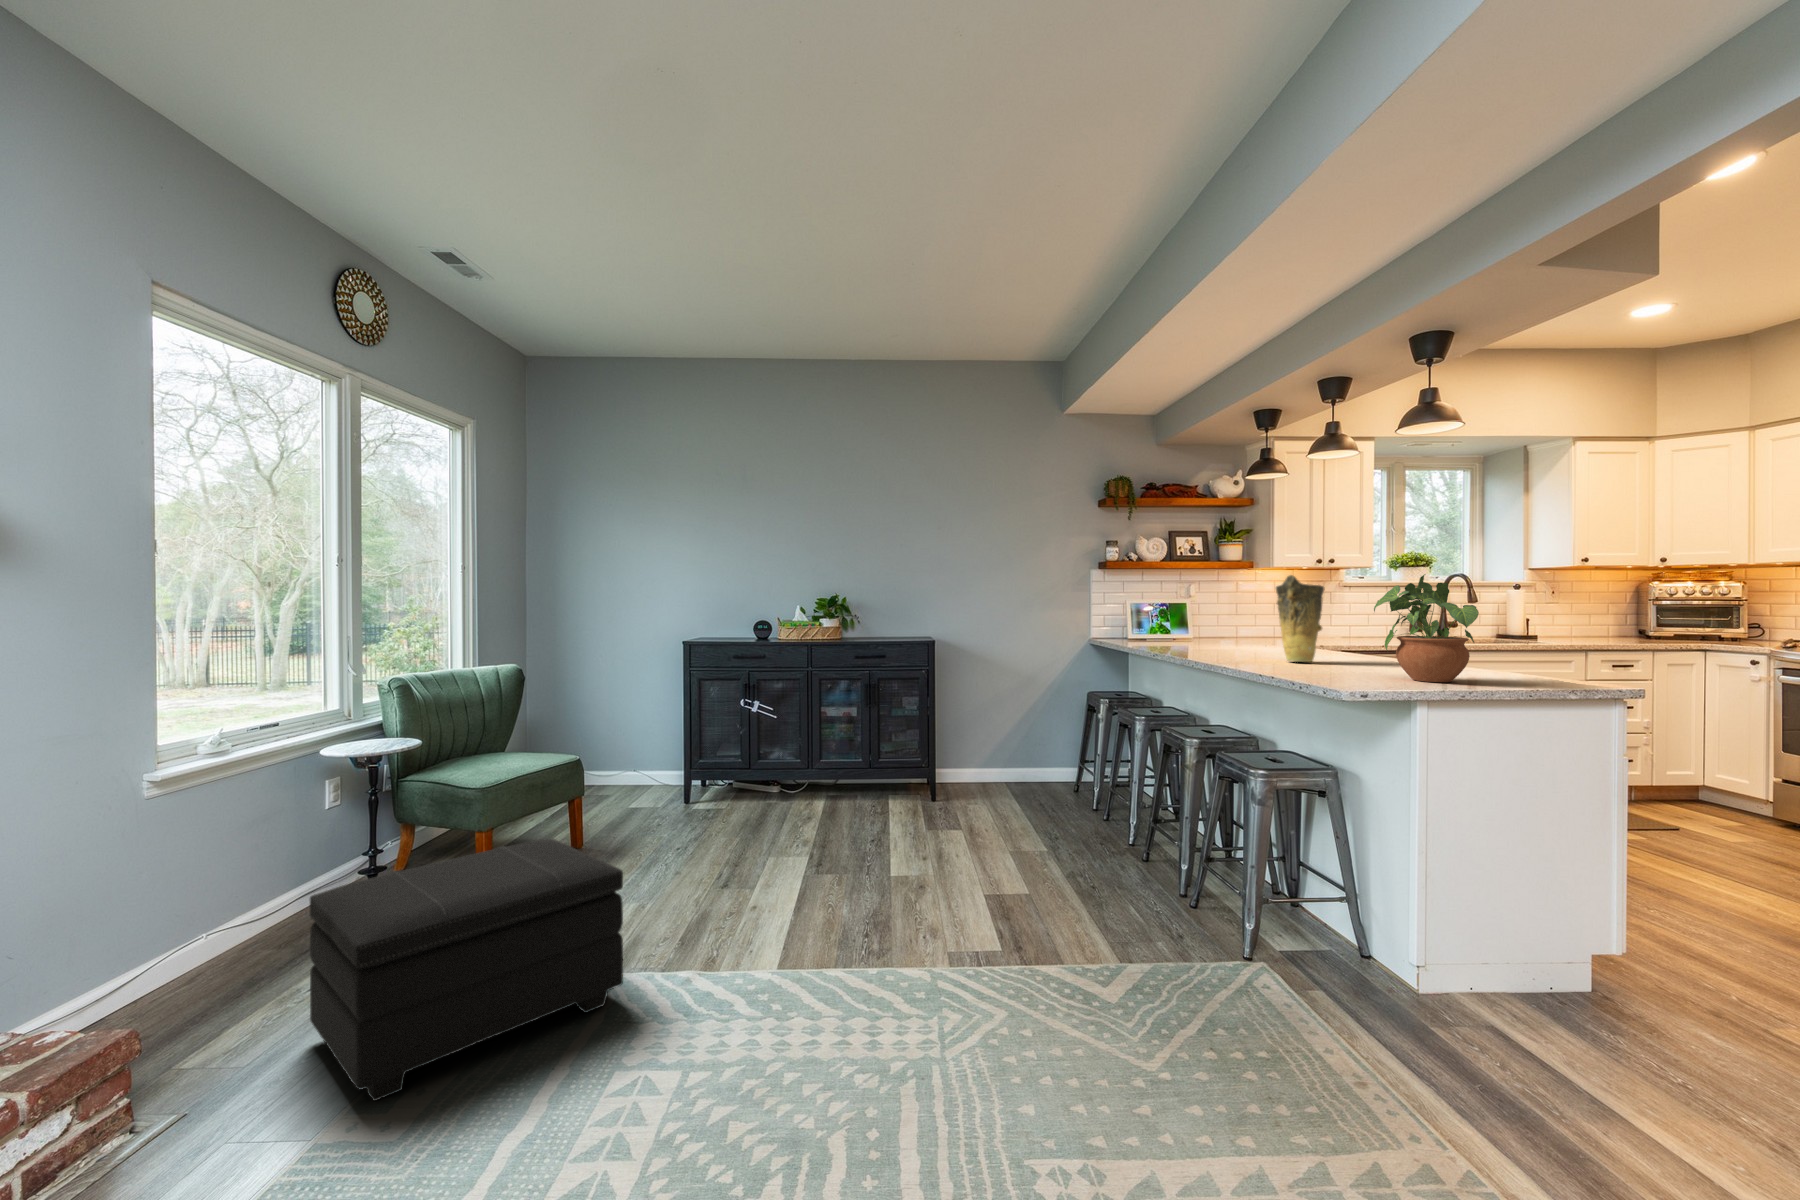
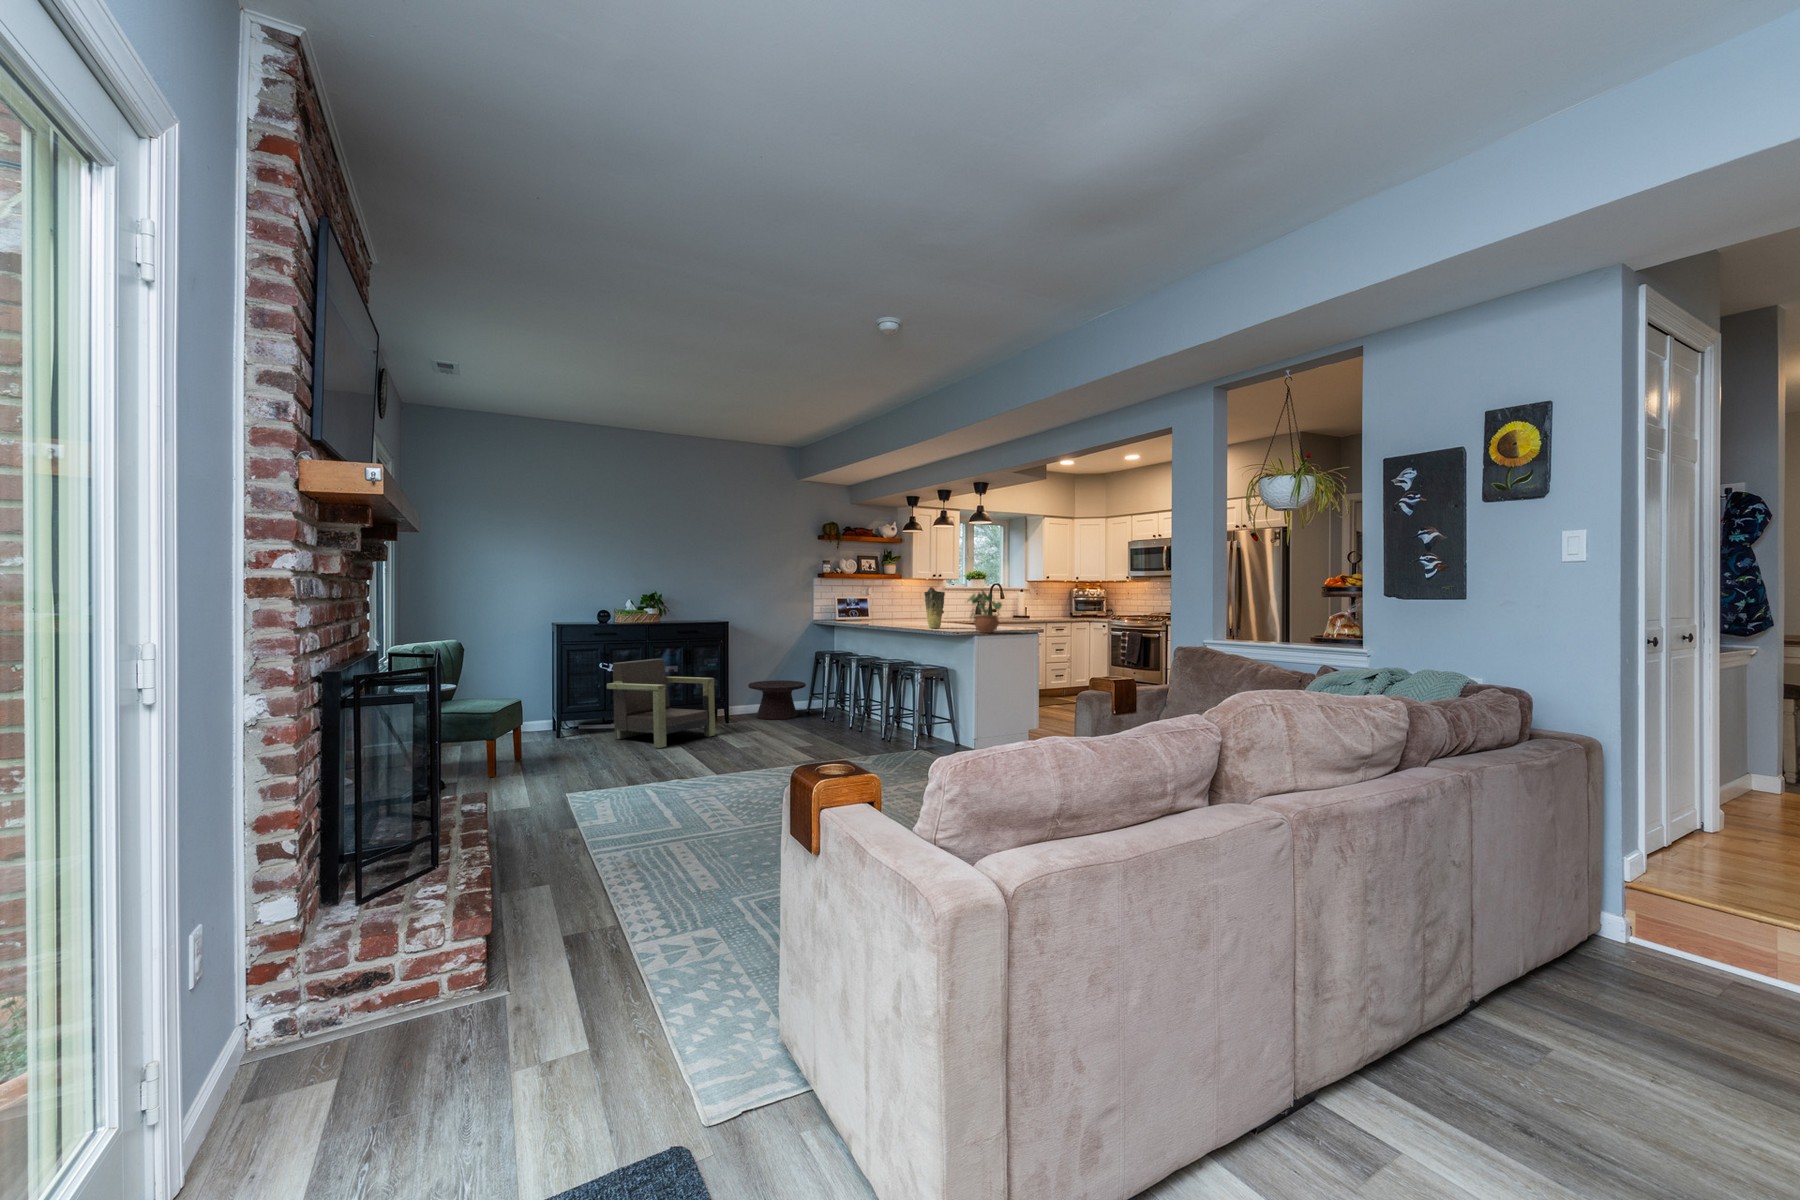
armchair: none [729,696,887,852] -> present [607,659,715,748]
side table: none [973,735,1067,806] -> present [748,680,806,720]
footstool: present [310,839,623,1101] -> none [520,726,663,826]

